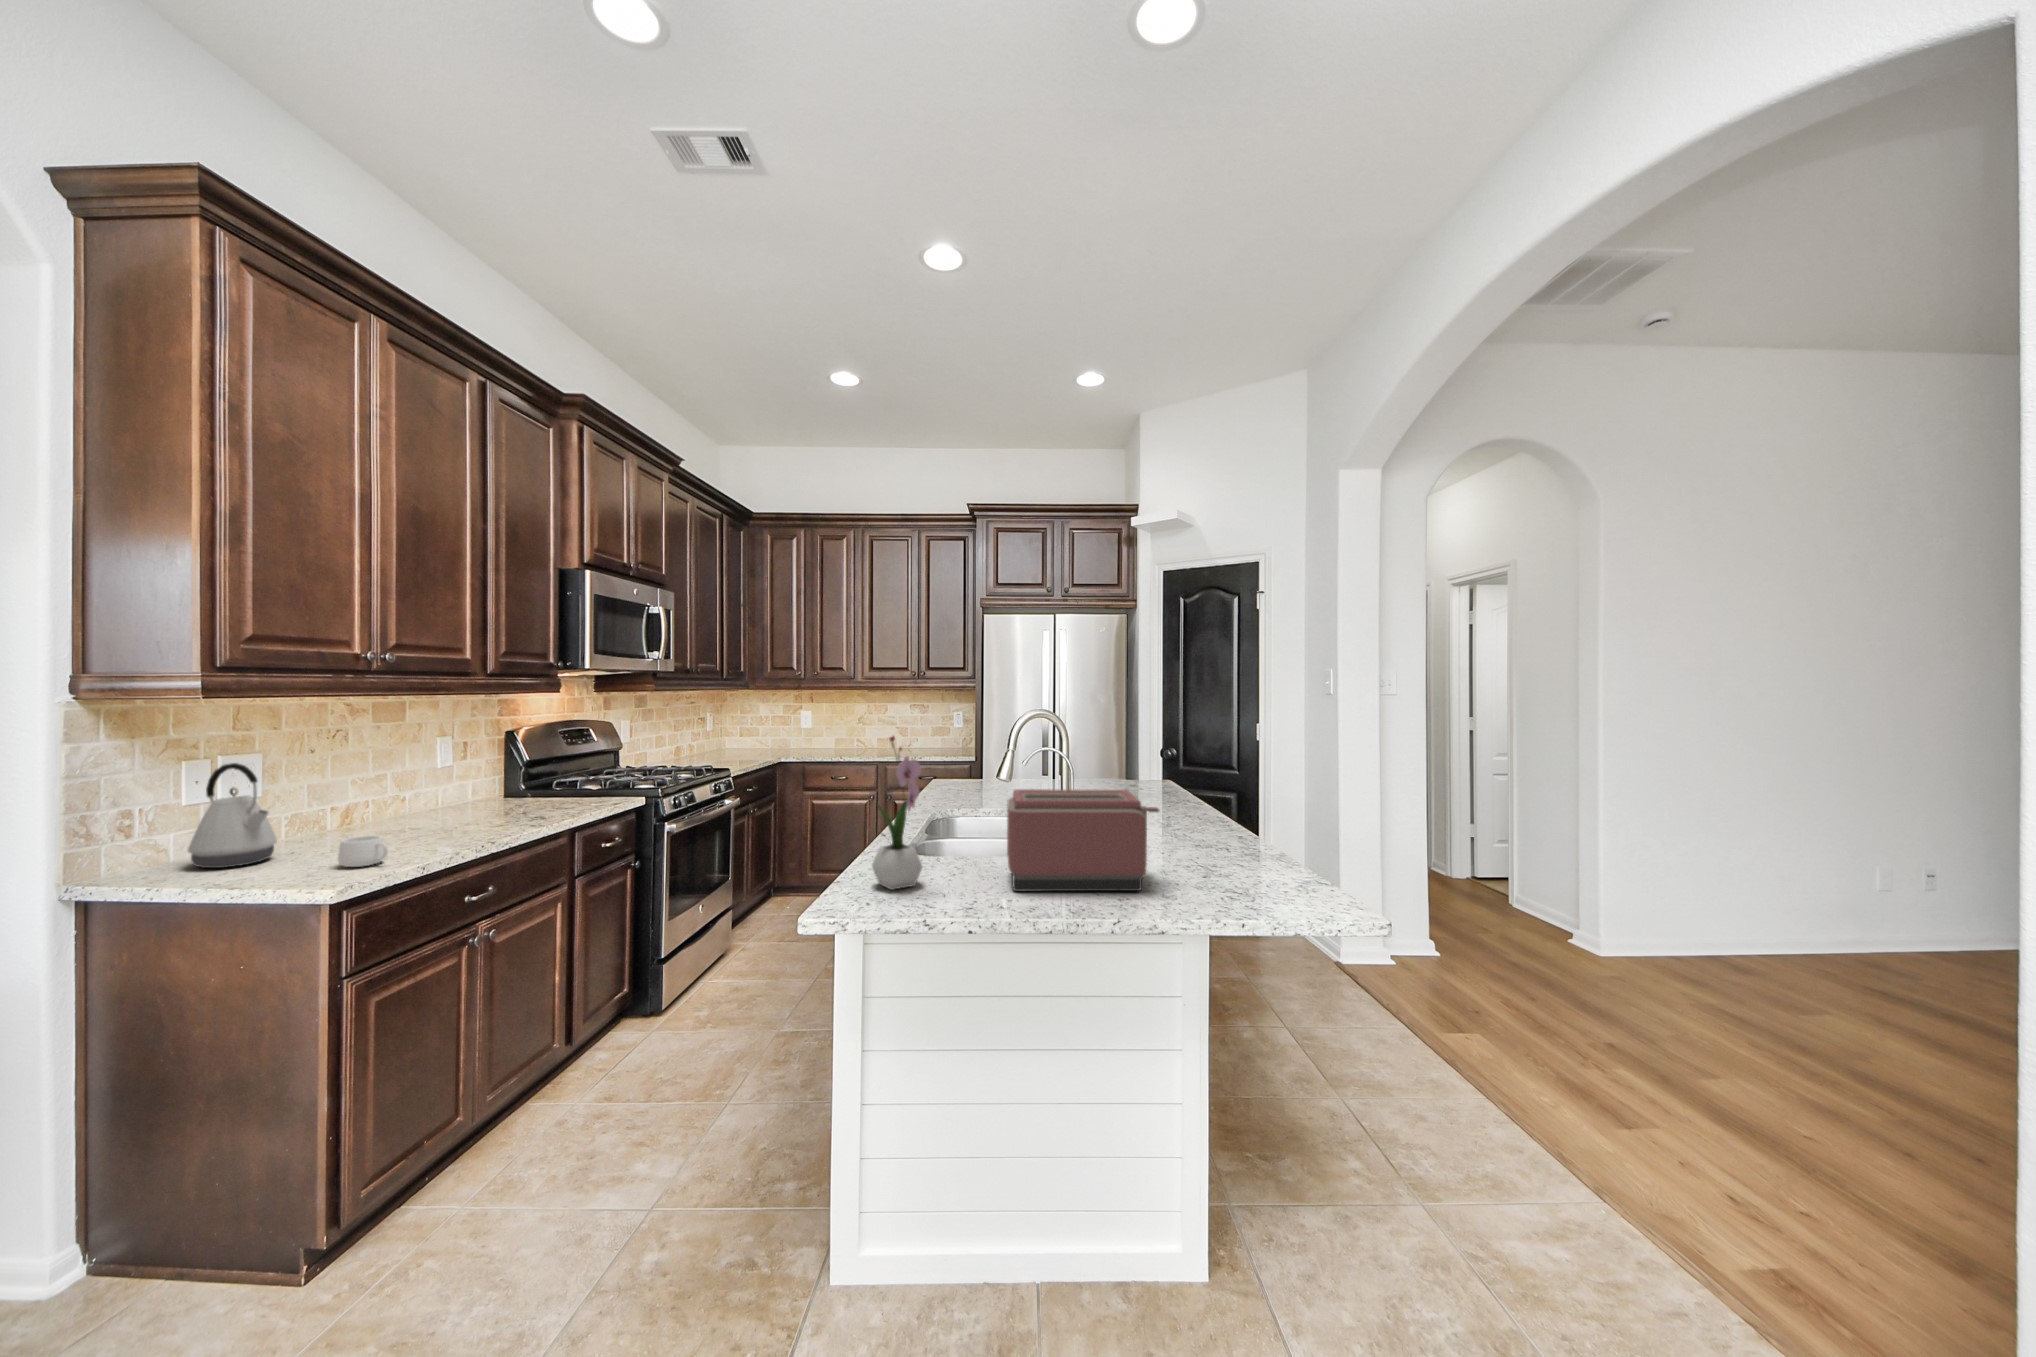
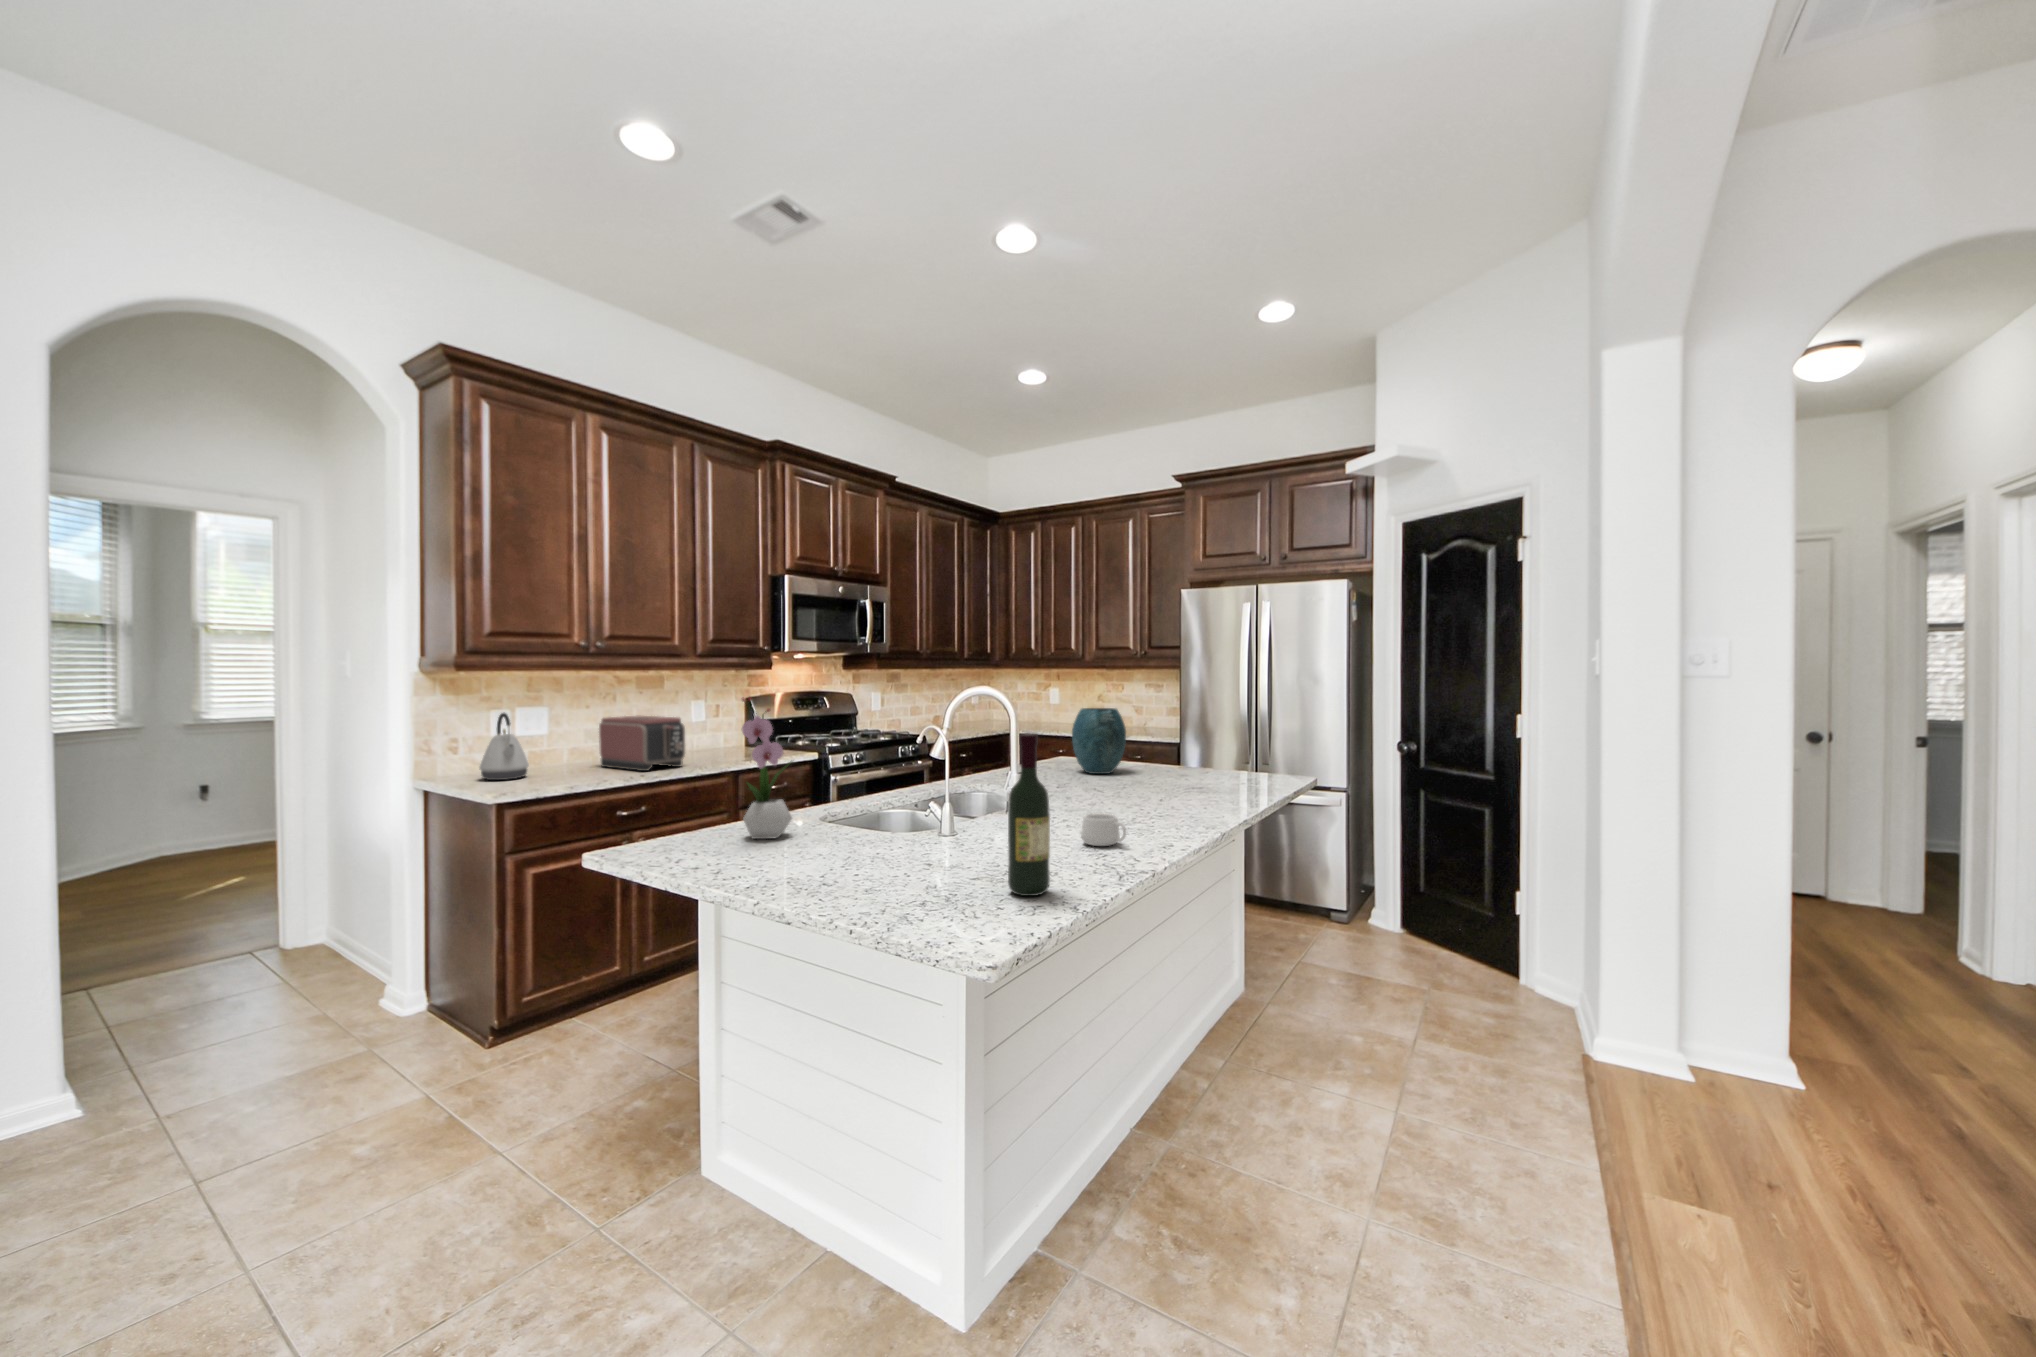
vase: none [971,728,1022,791] -> present [1072,708,1126,774]
wine bottle: none [1231,763,1268,900] -> present [1008,733,1050,896]
toaster: present [1007,789,1159,891] -> present [599,716,685,771]
mug: present [338,835,388,867] -> present [1081,813,1126,846]

